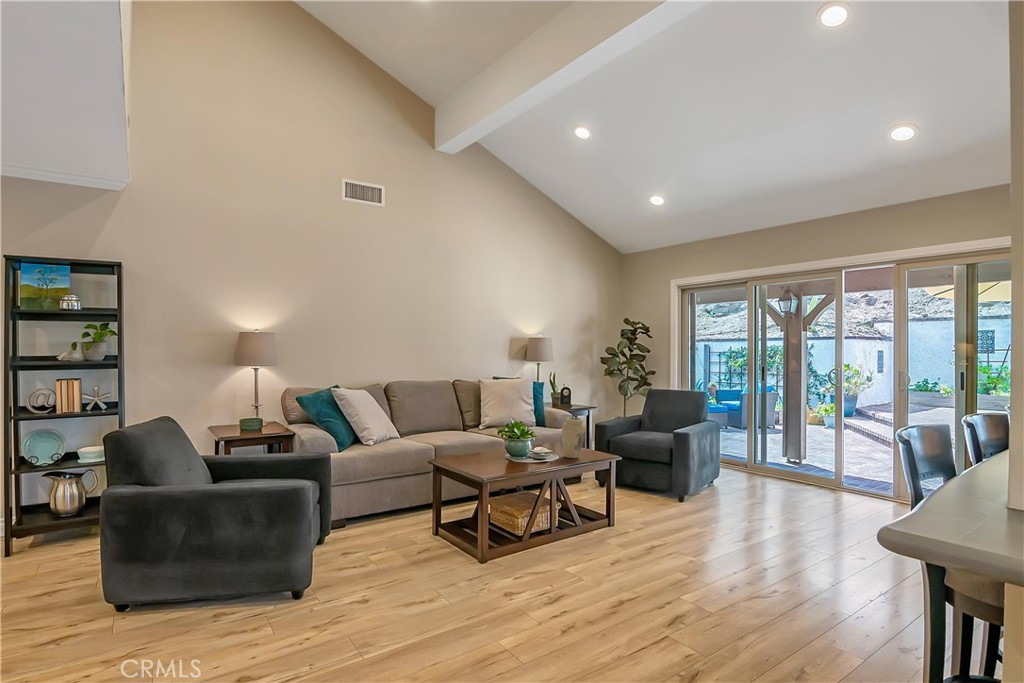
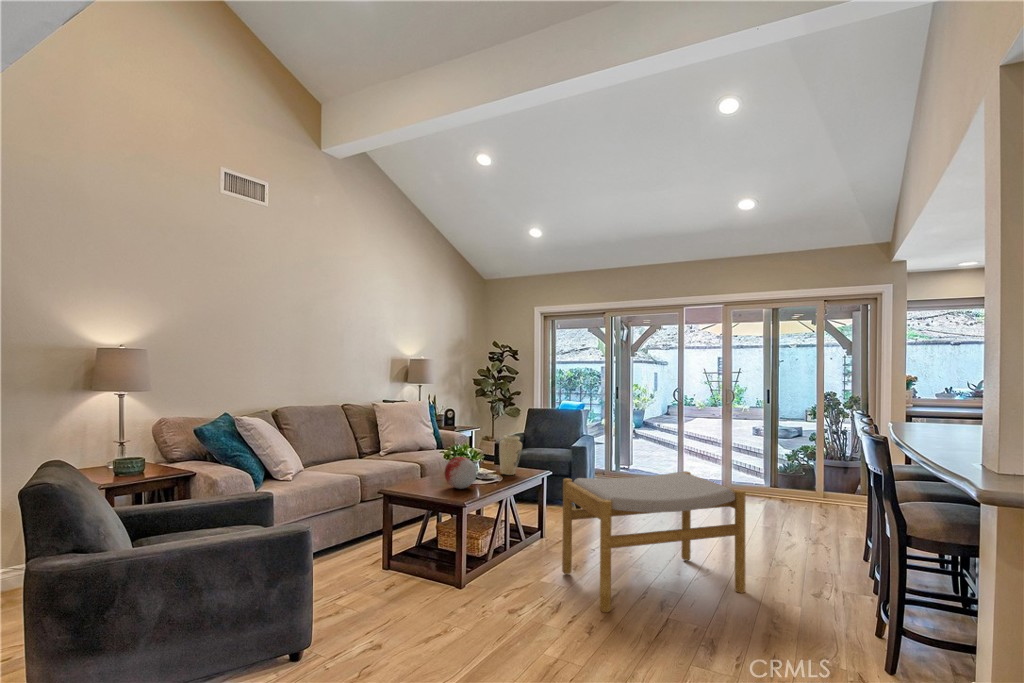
decorative orb: none [488,436,520,467] -> present [445,457,476,489]
footstool: none [593,467,797,626] -> present [562,471,746,613]

